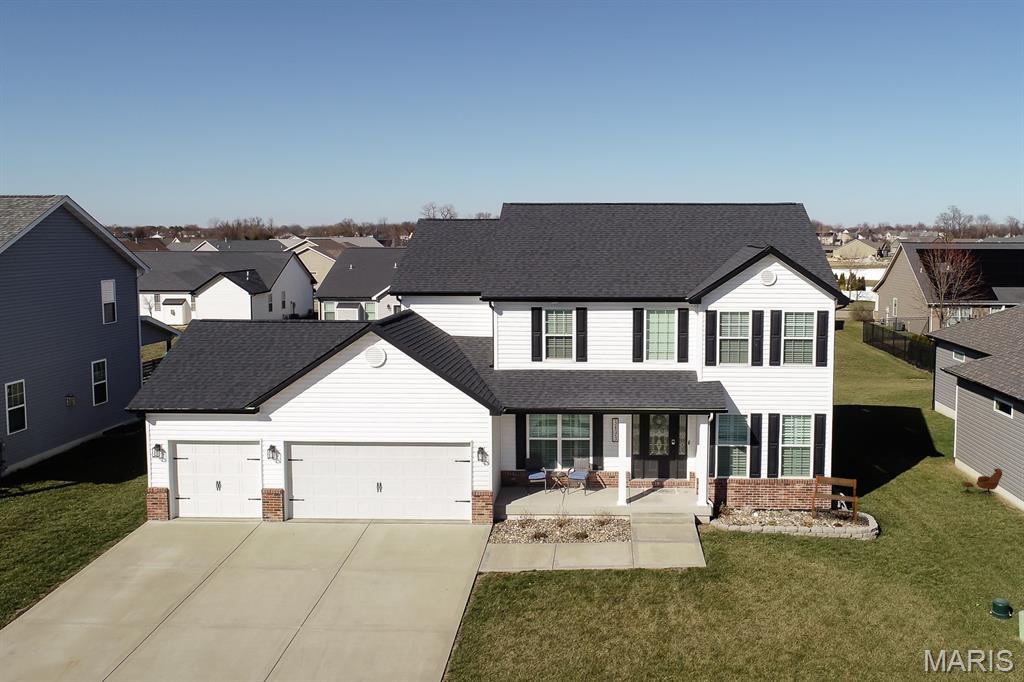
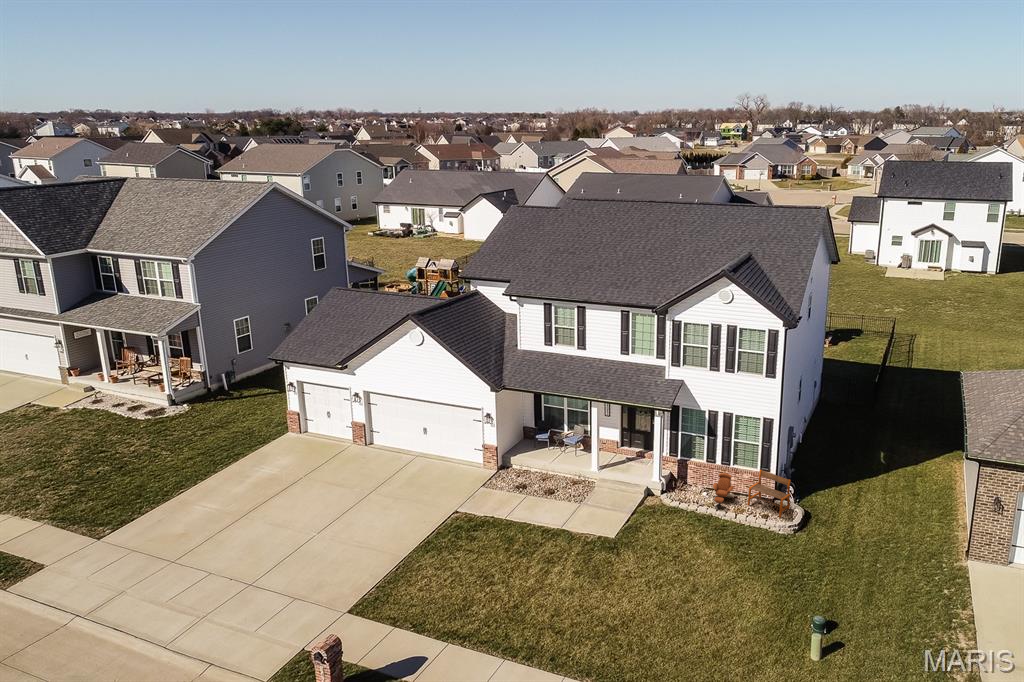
lounge chair: present [962,468,1002,495] -> present [713,473,734,507]

